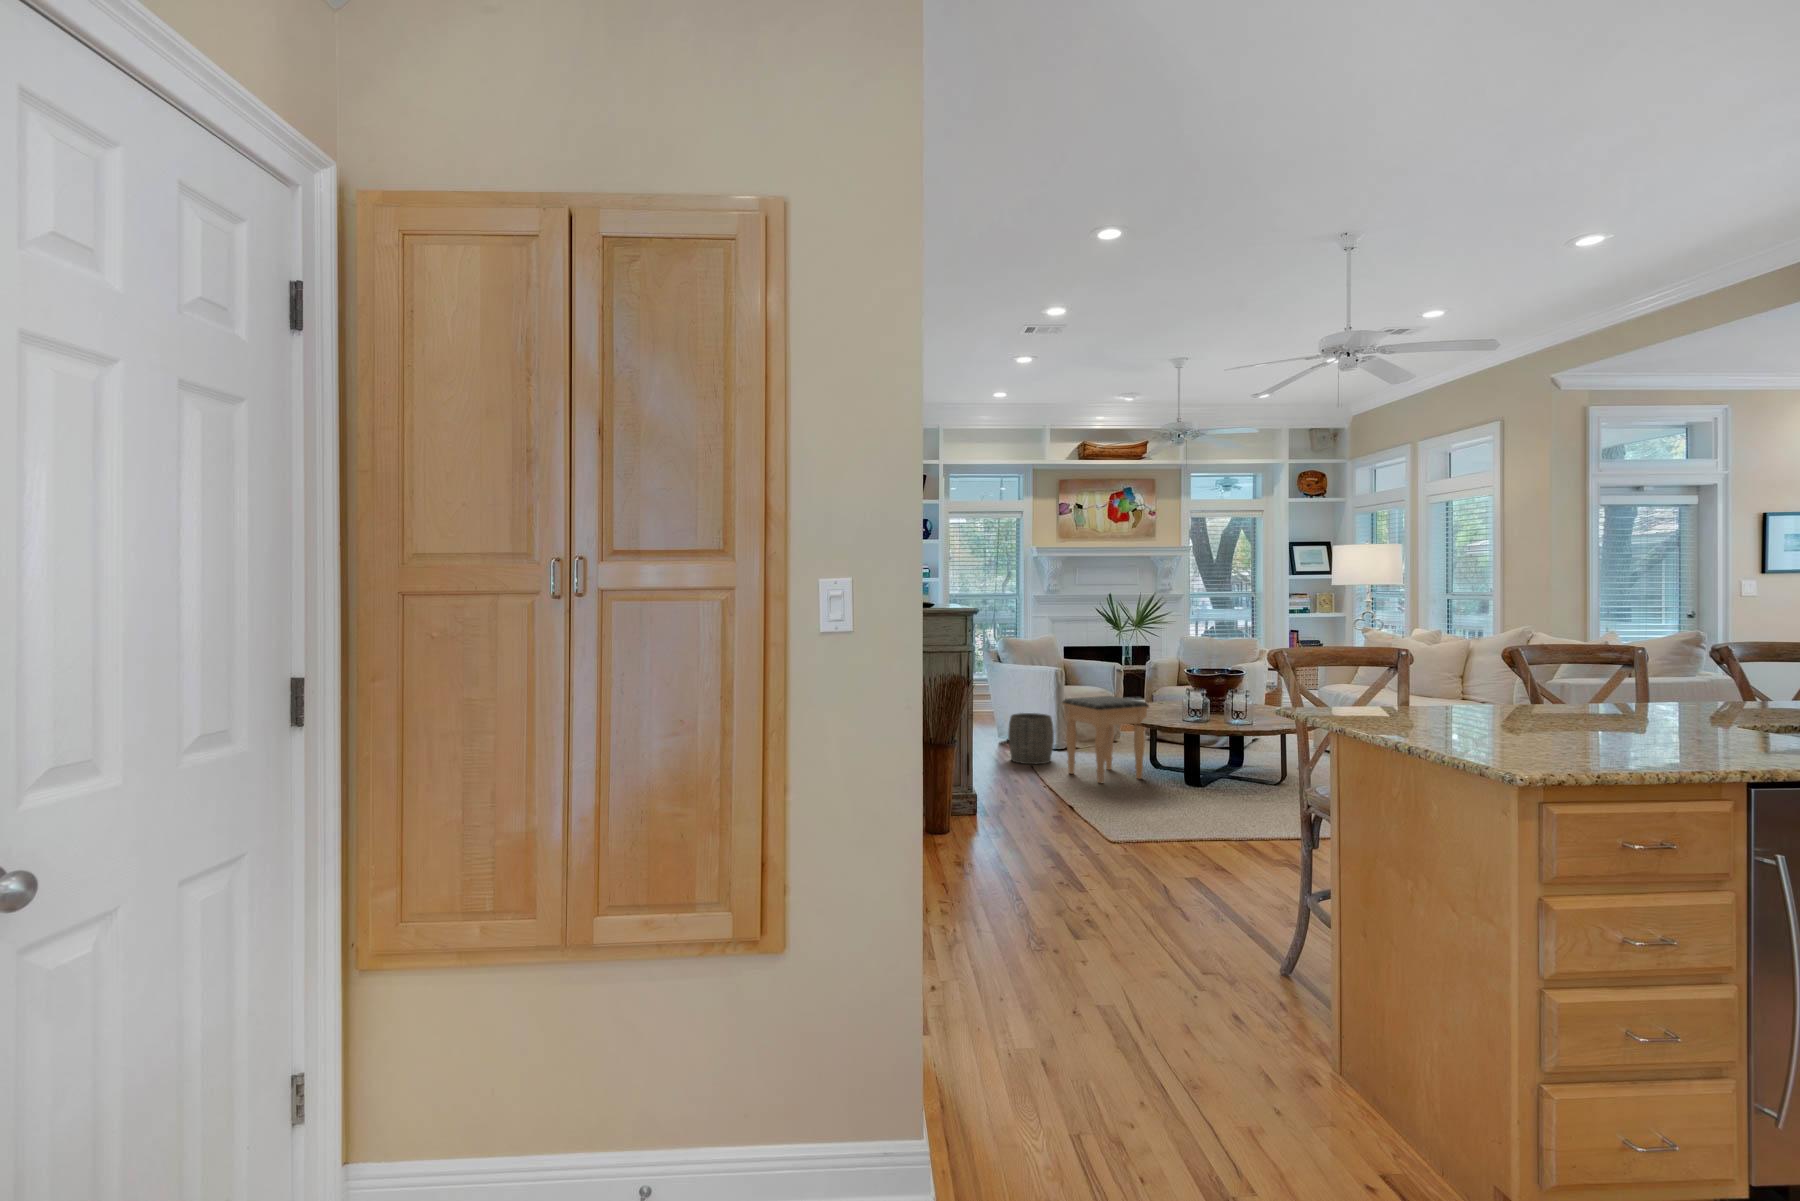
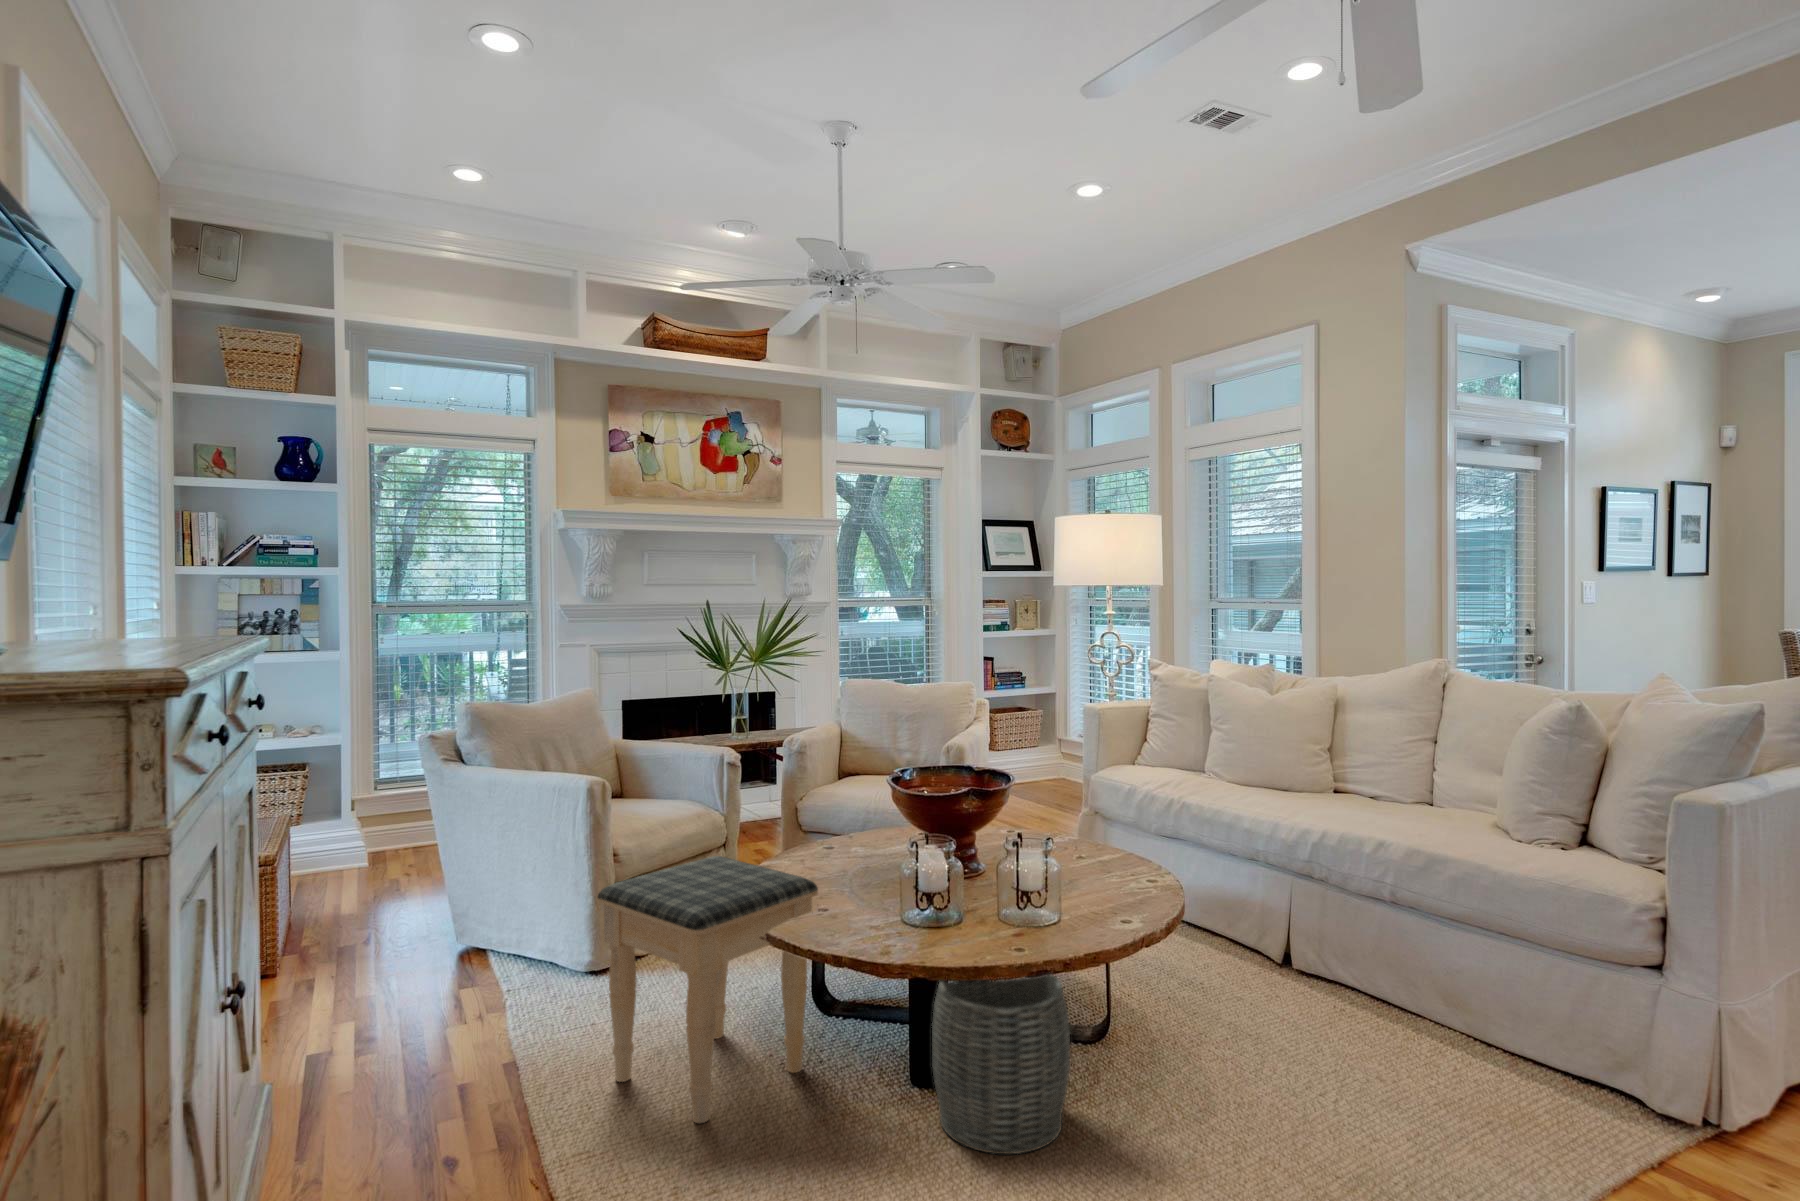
woven basket: present [1008,713,1054,764] -> present [932,974,1070,1154]

